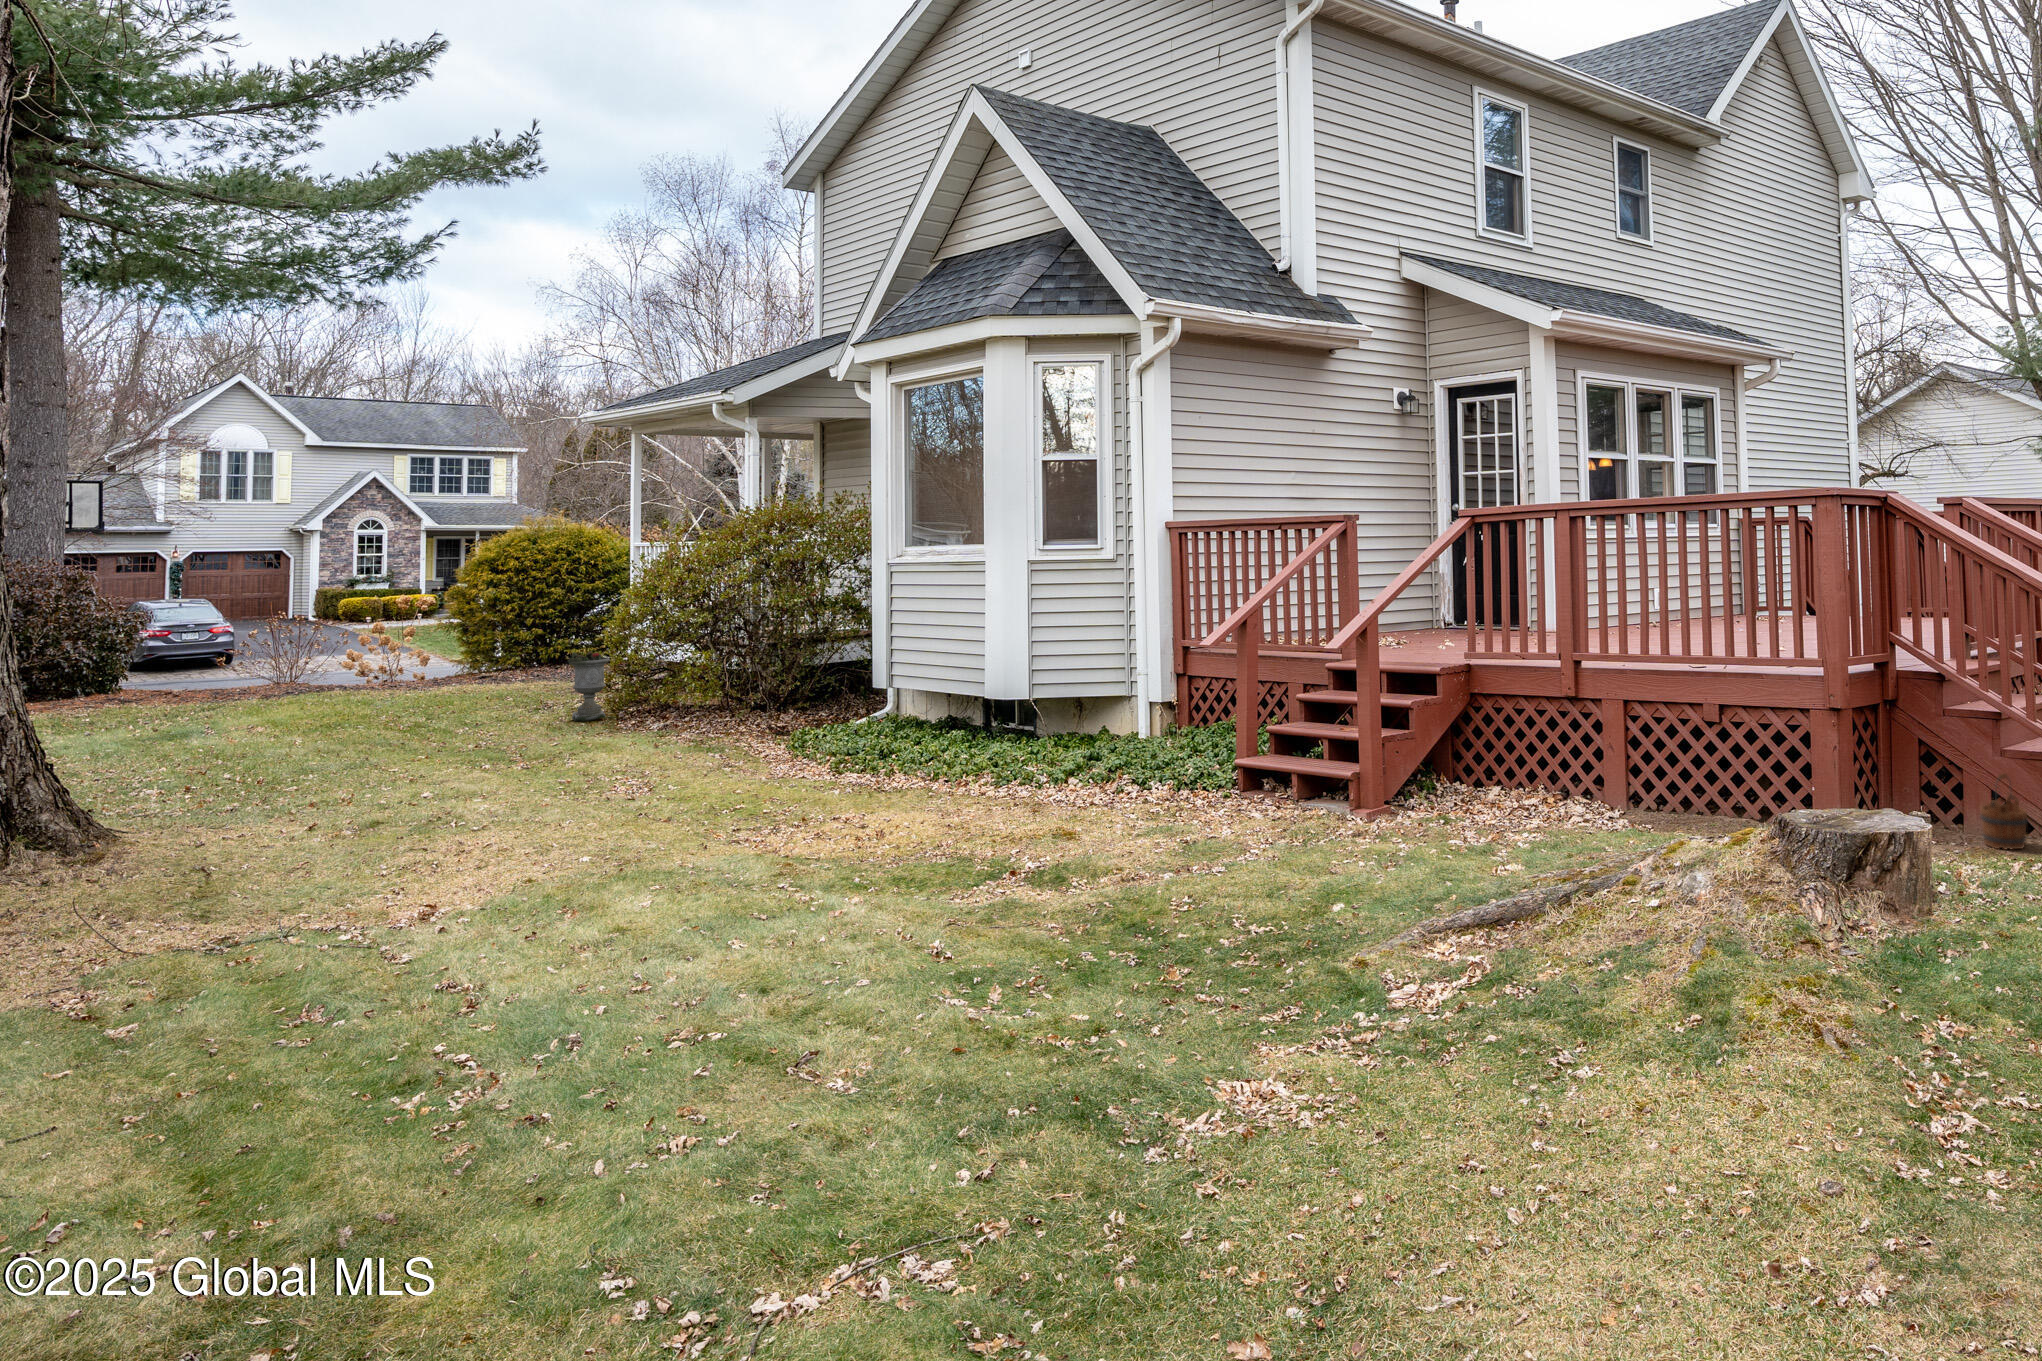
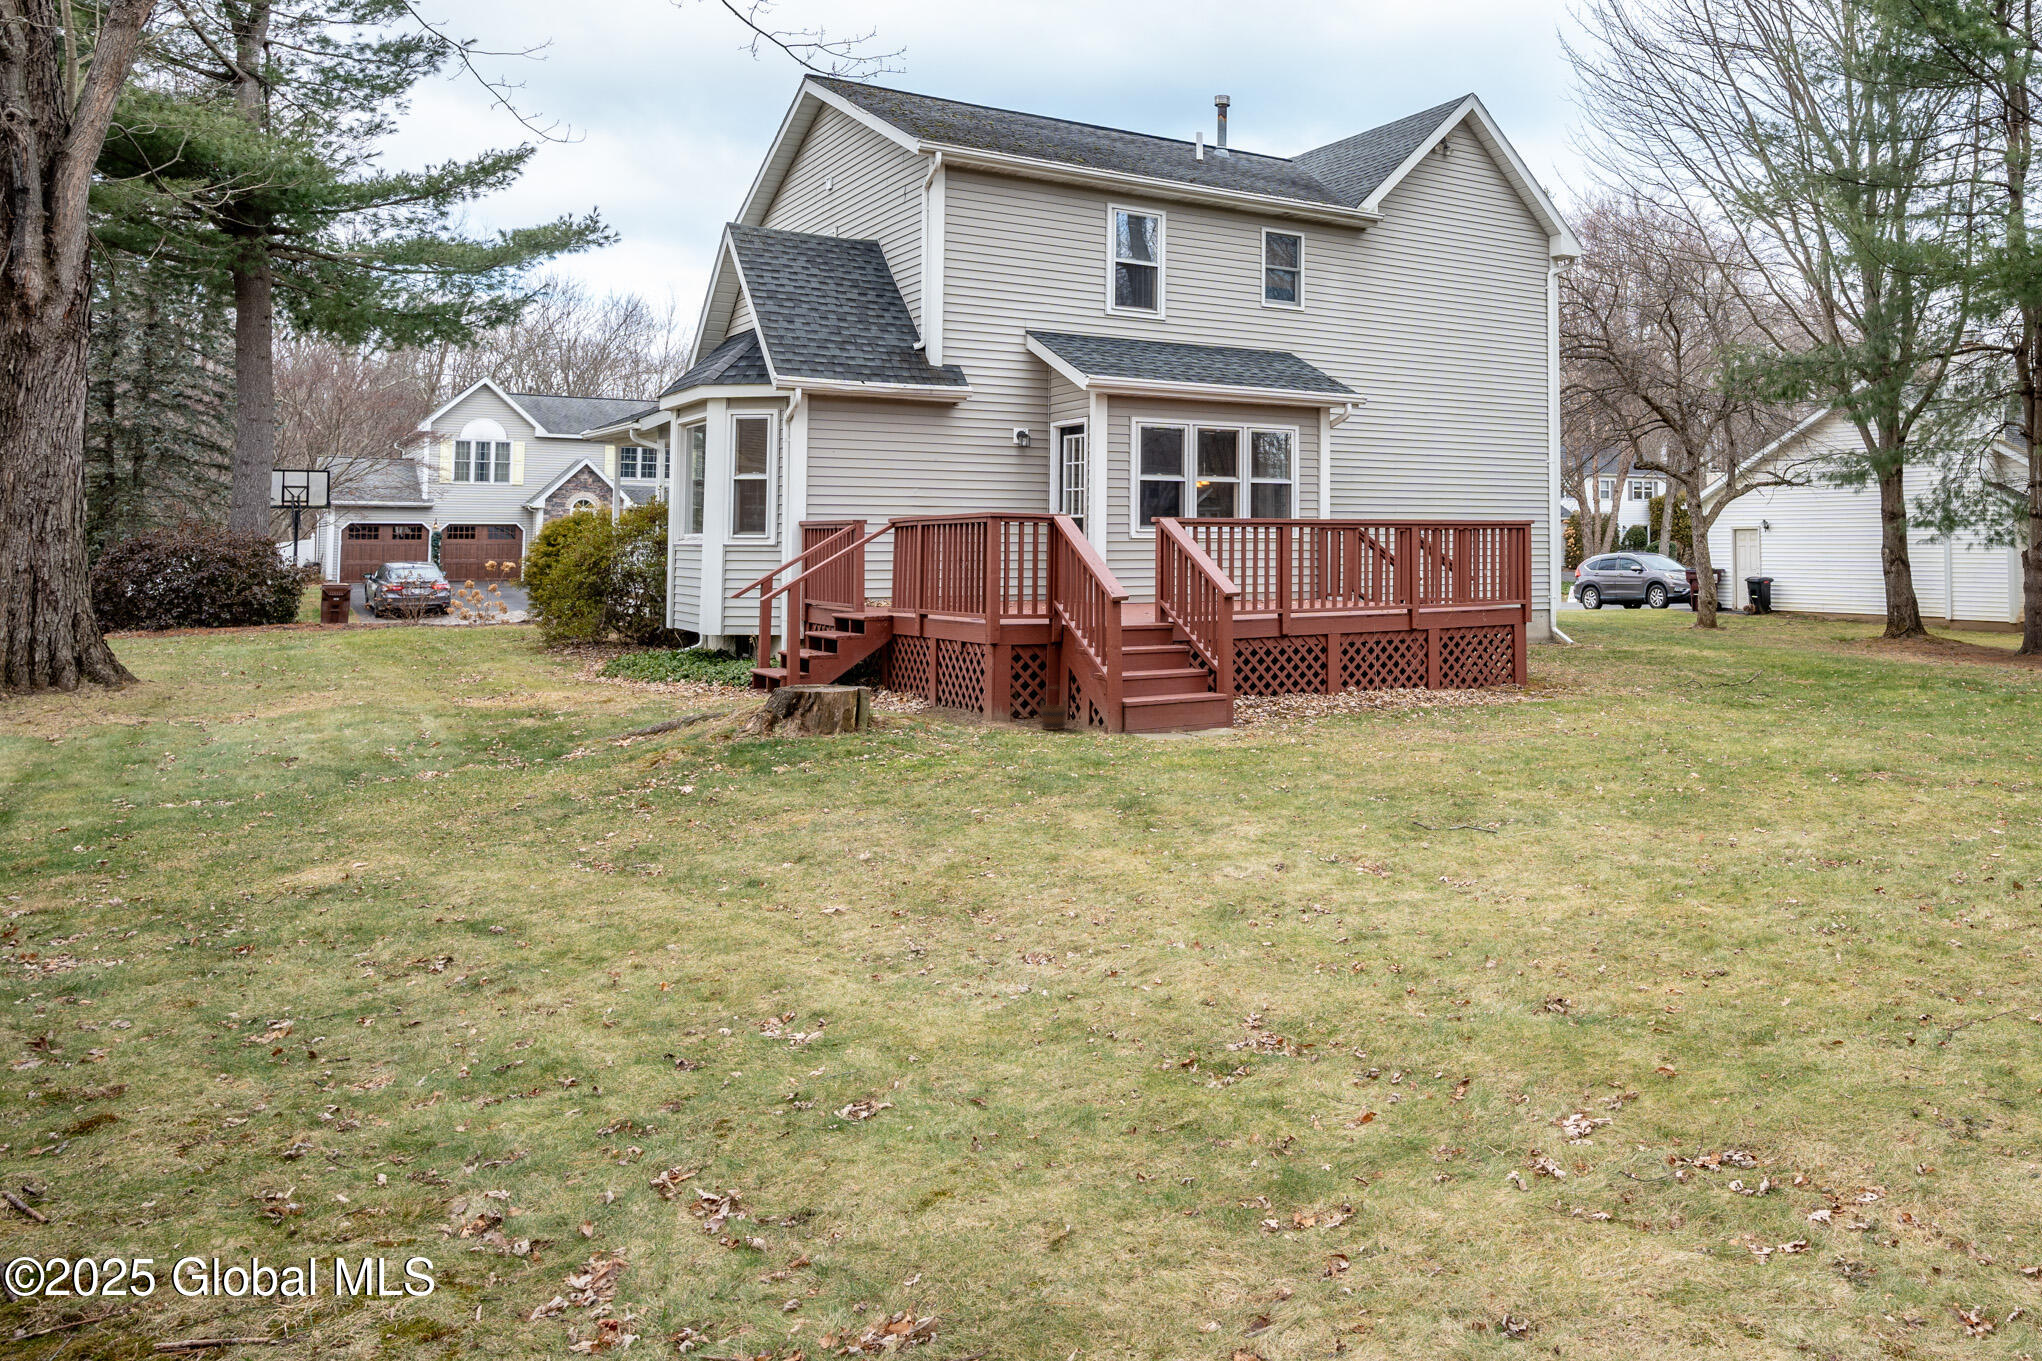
planter: present [568,651,610,721] -> none [517,600,546,647]

